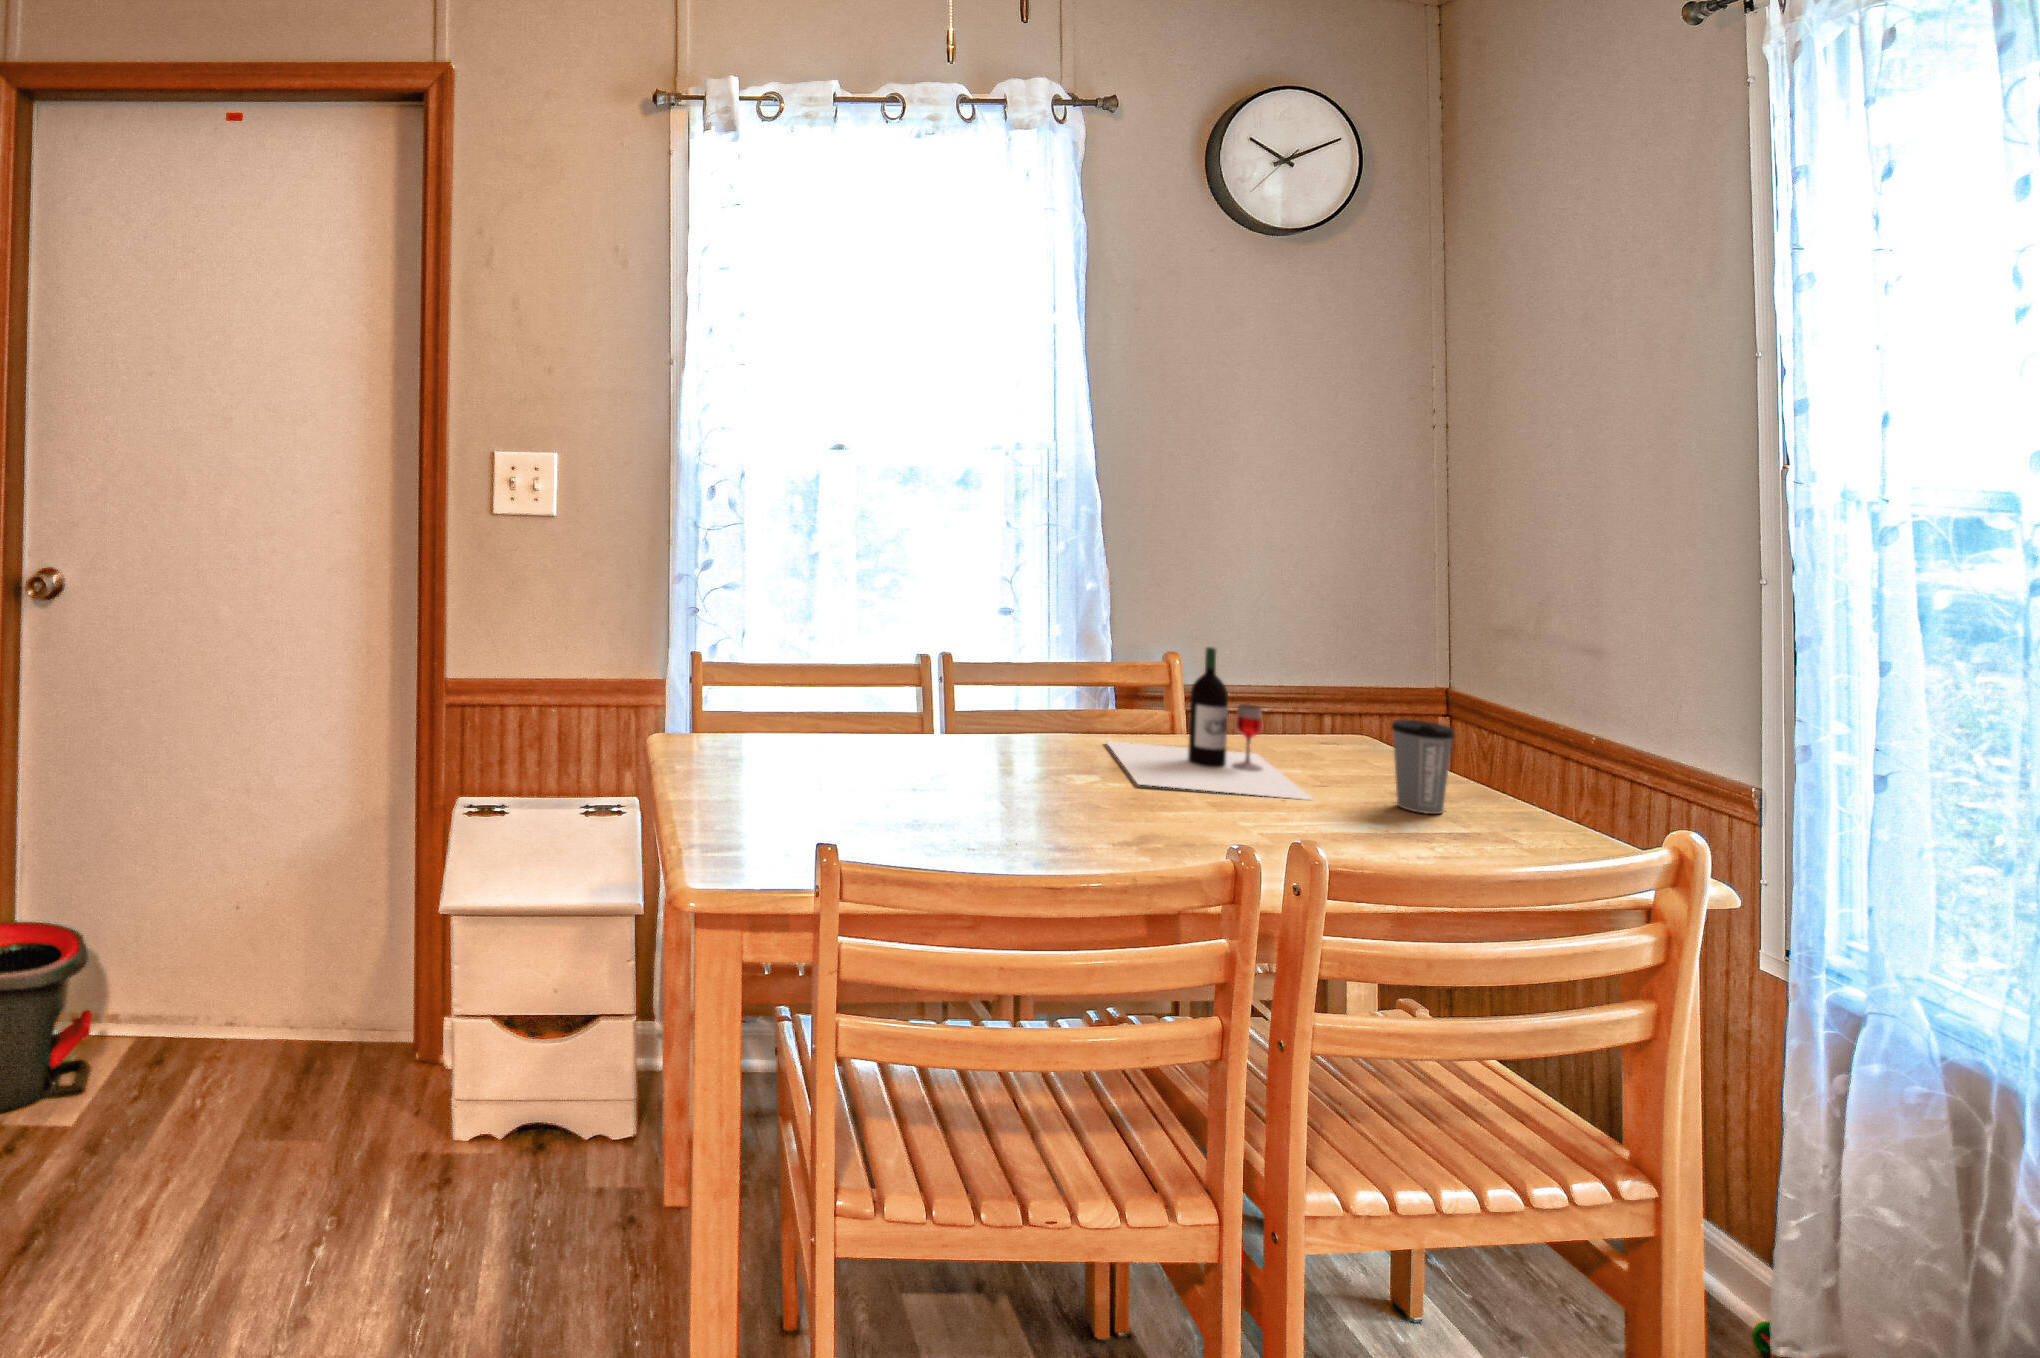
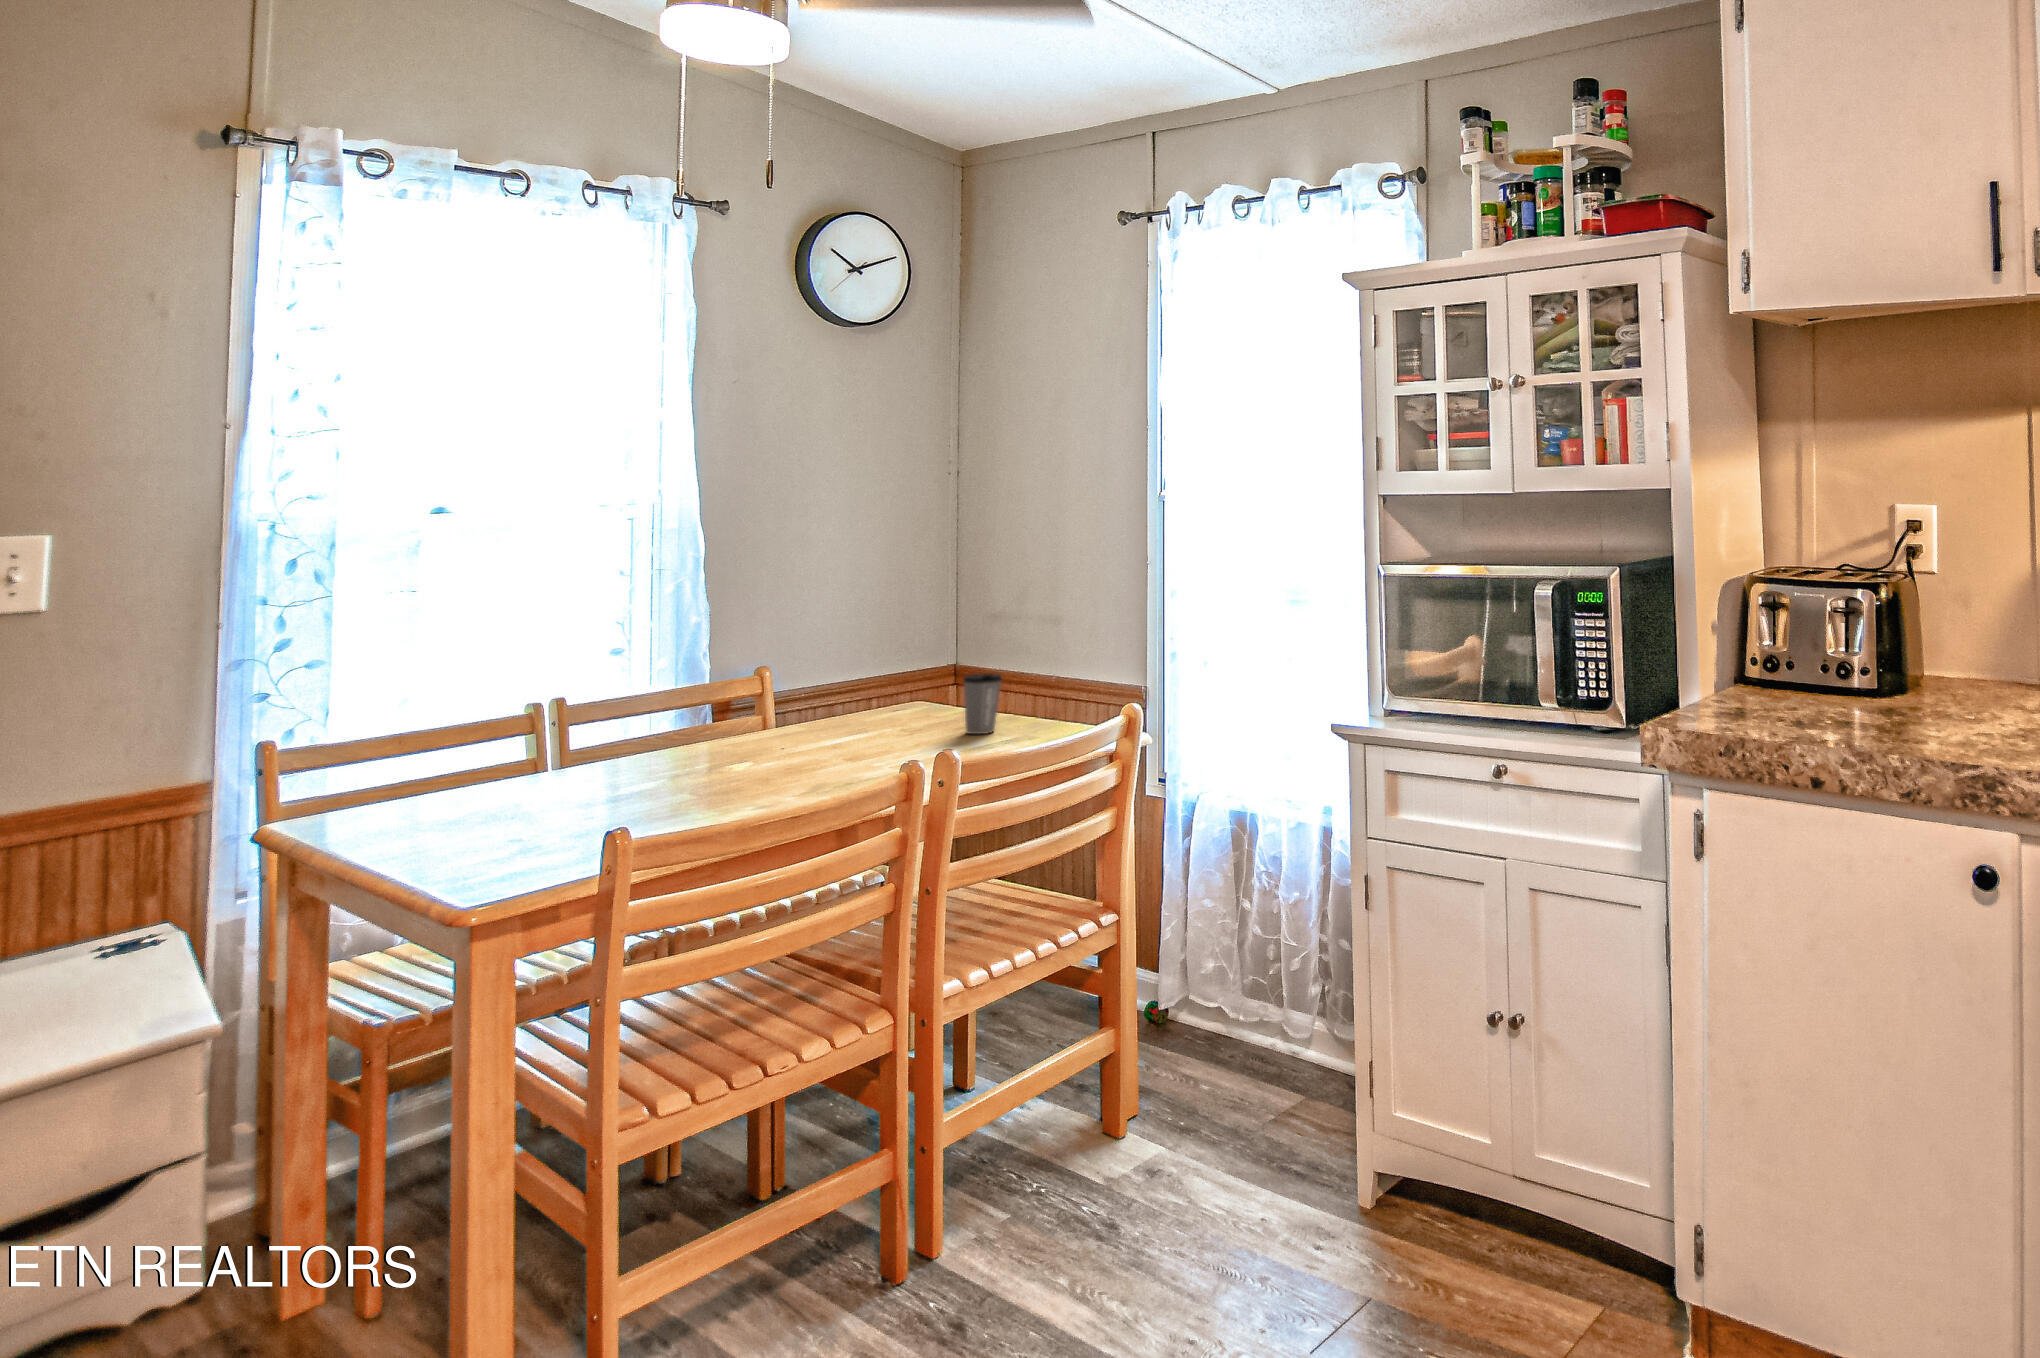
wine bottle: present [1107,647,1313,800] -> none [735,648,931,760]

